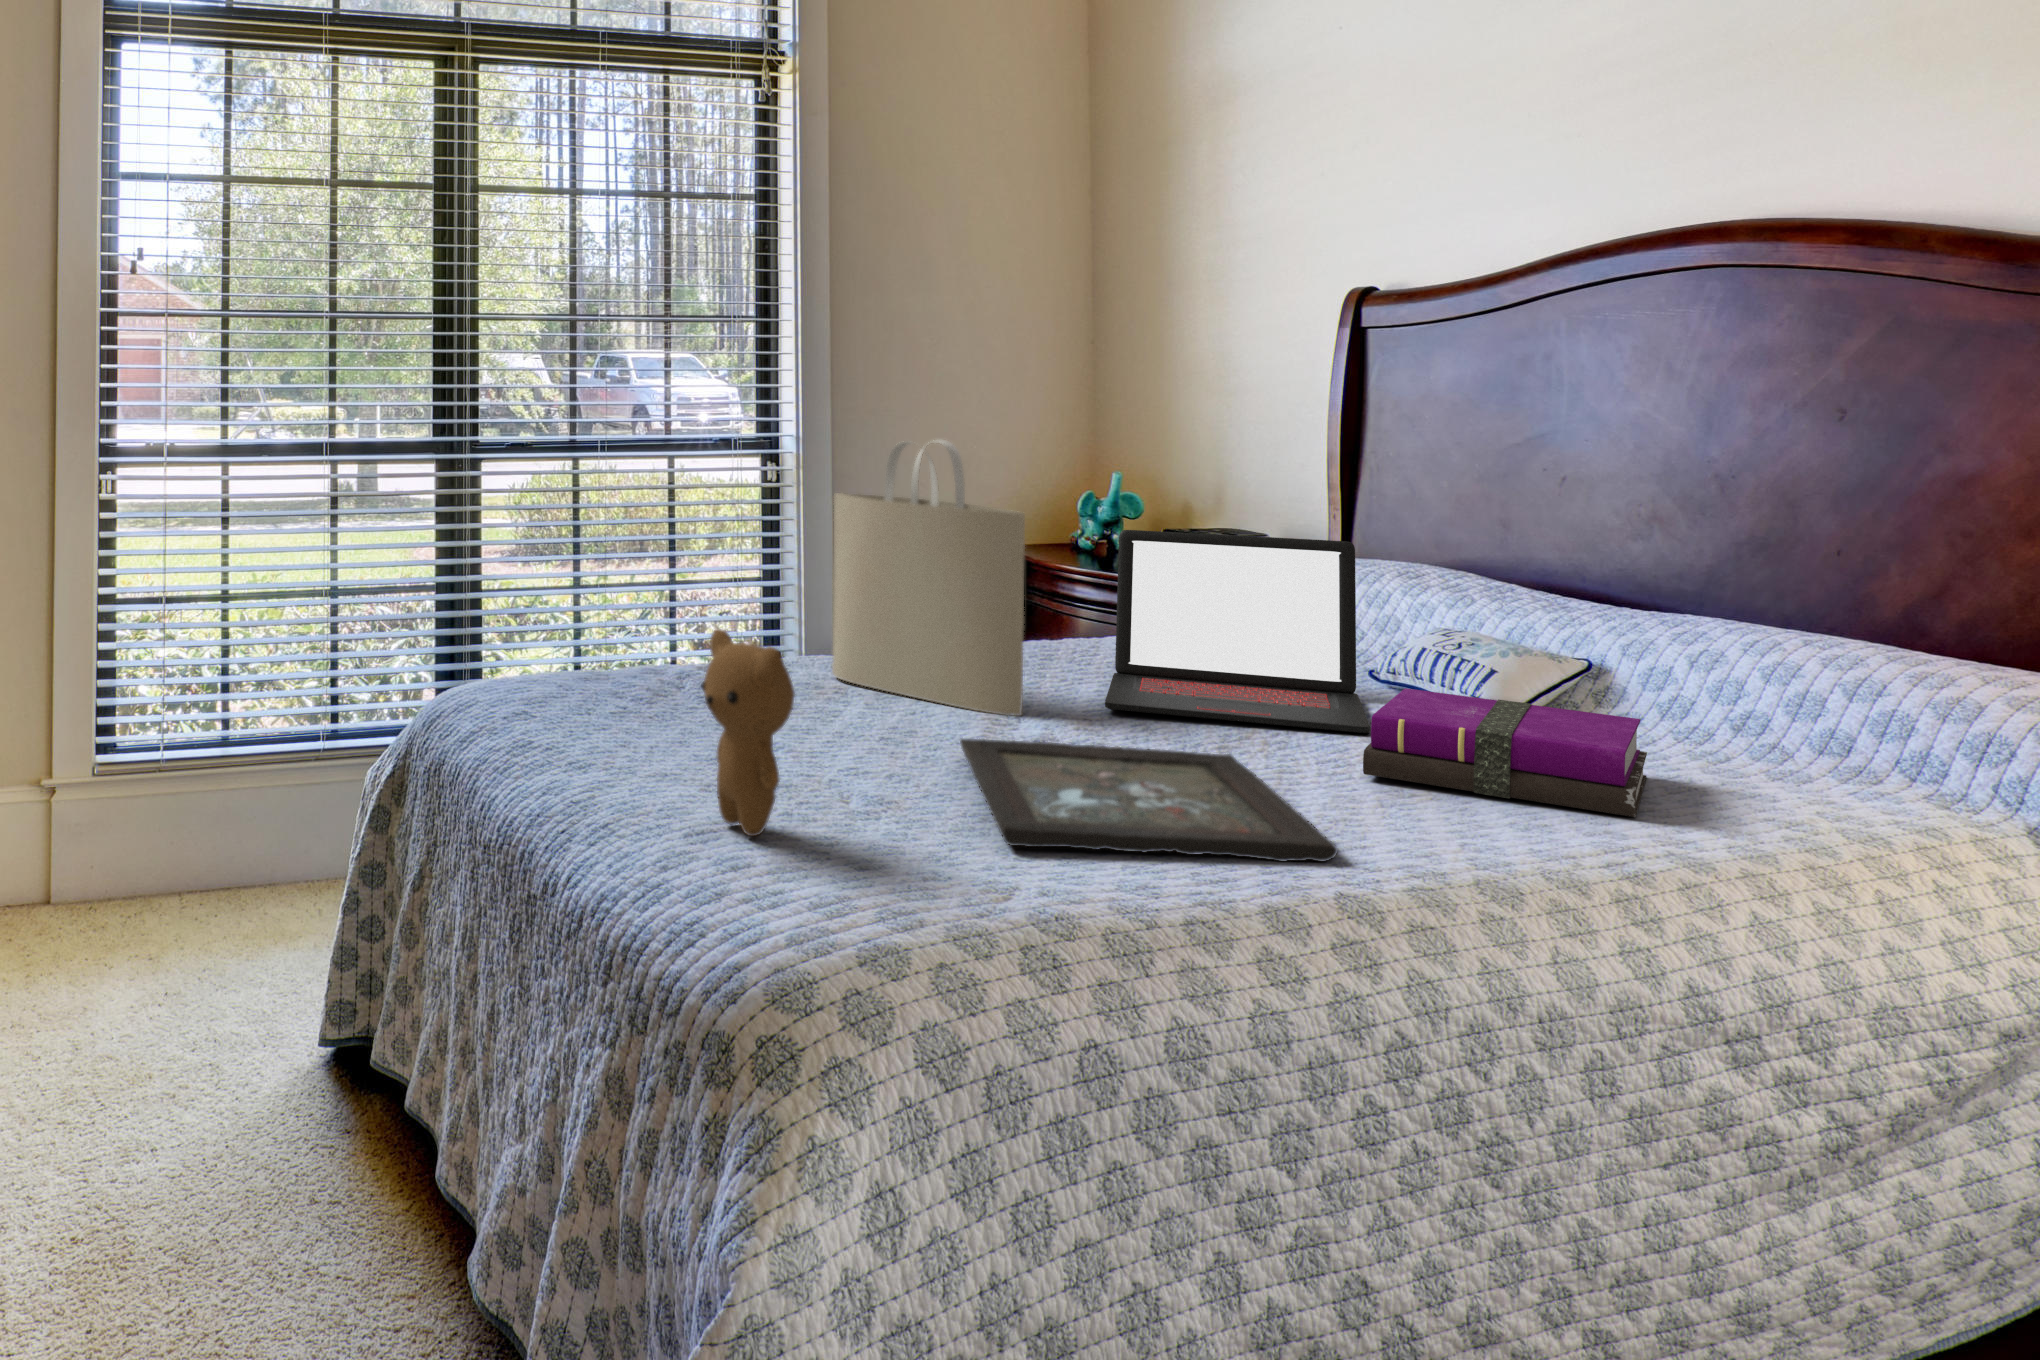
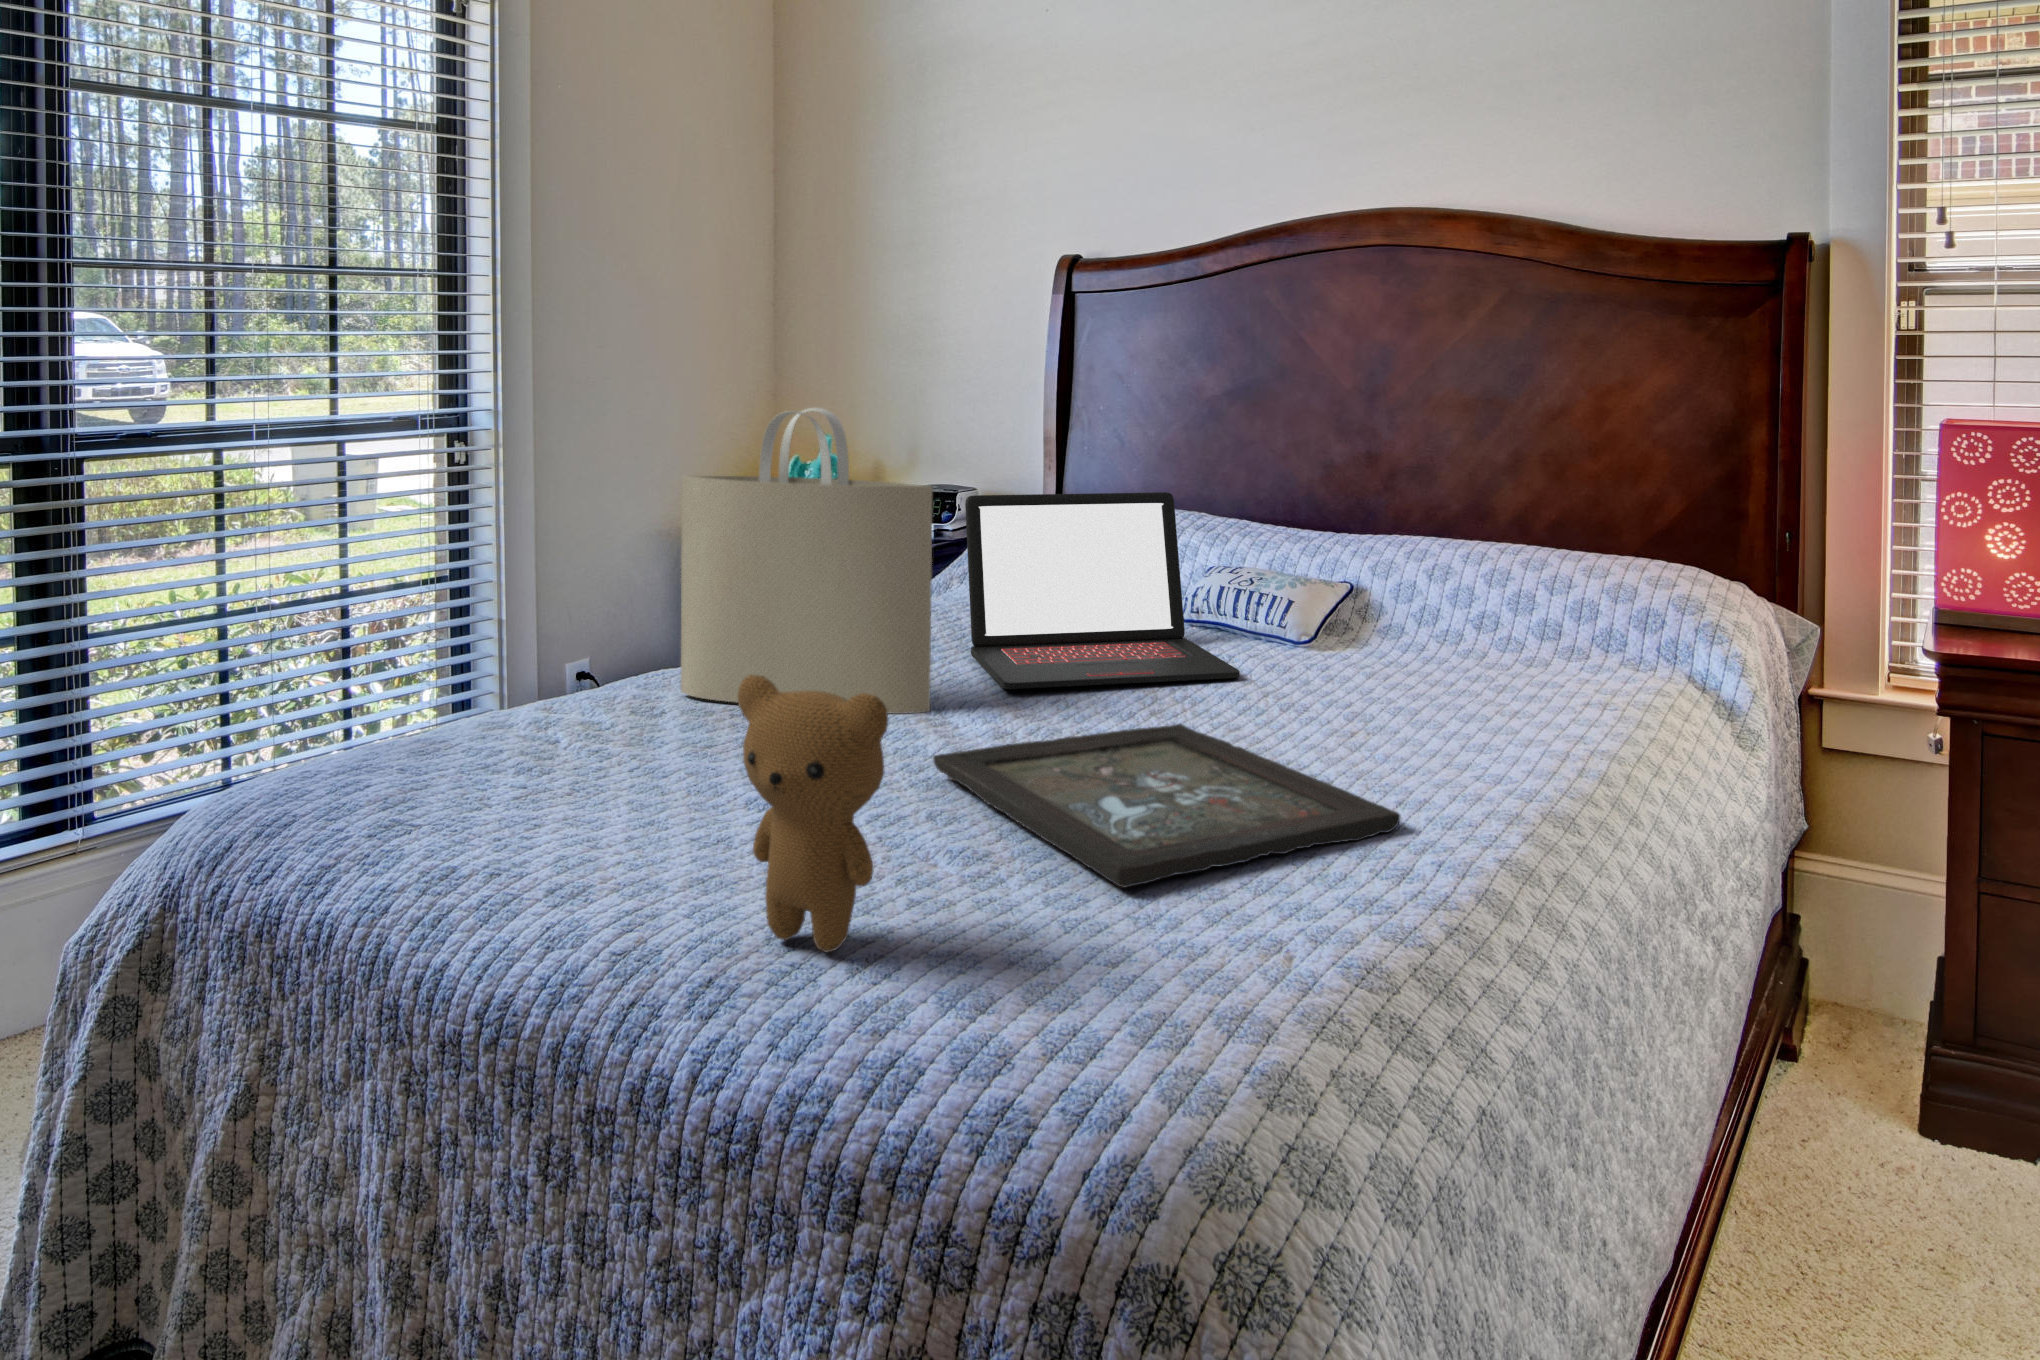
notebook: present [1363,688,1647,817] -> none [1270,631,1522,727]

